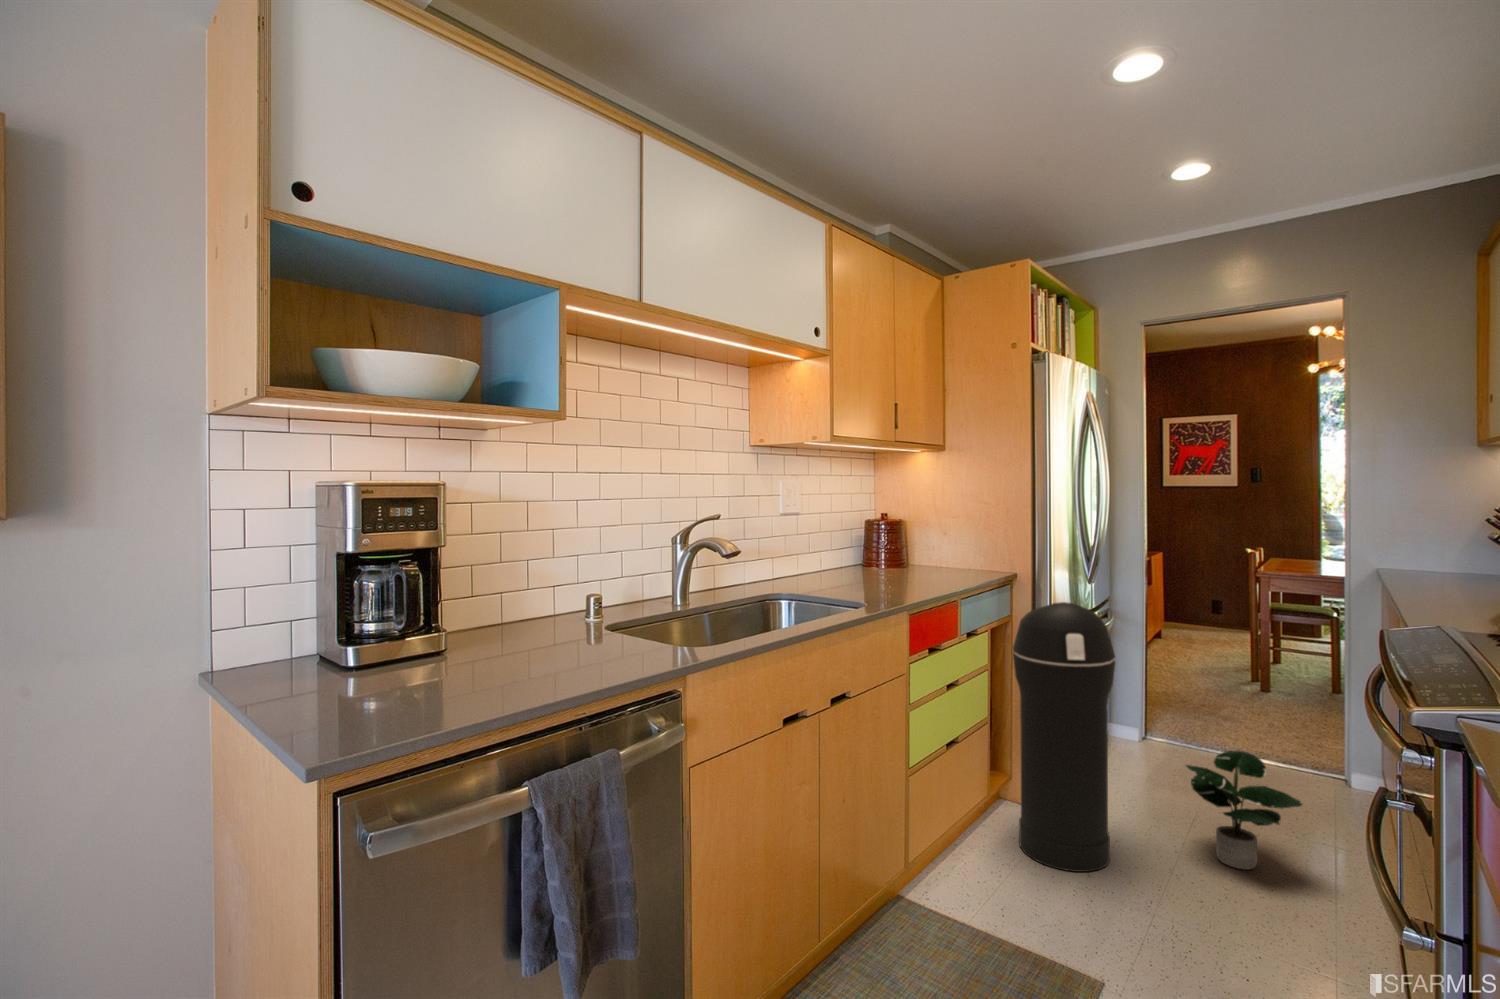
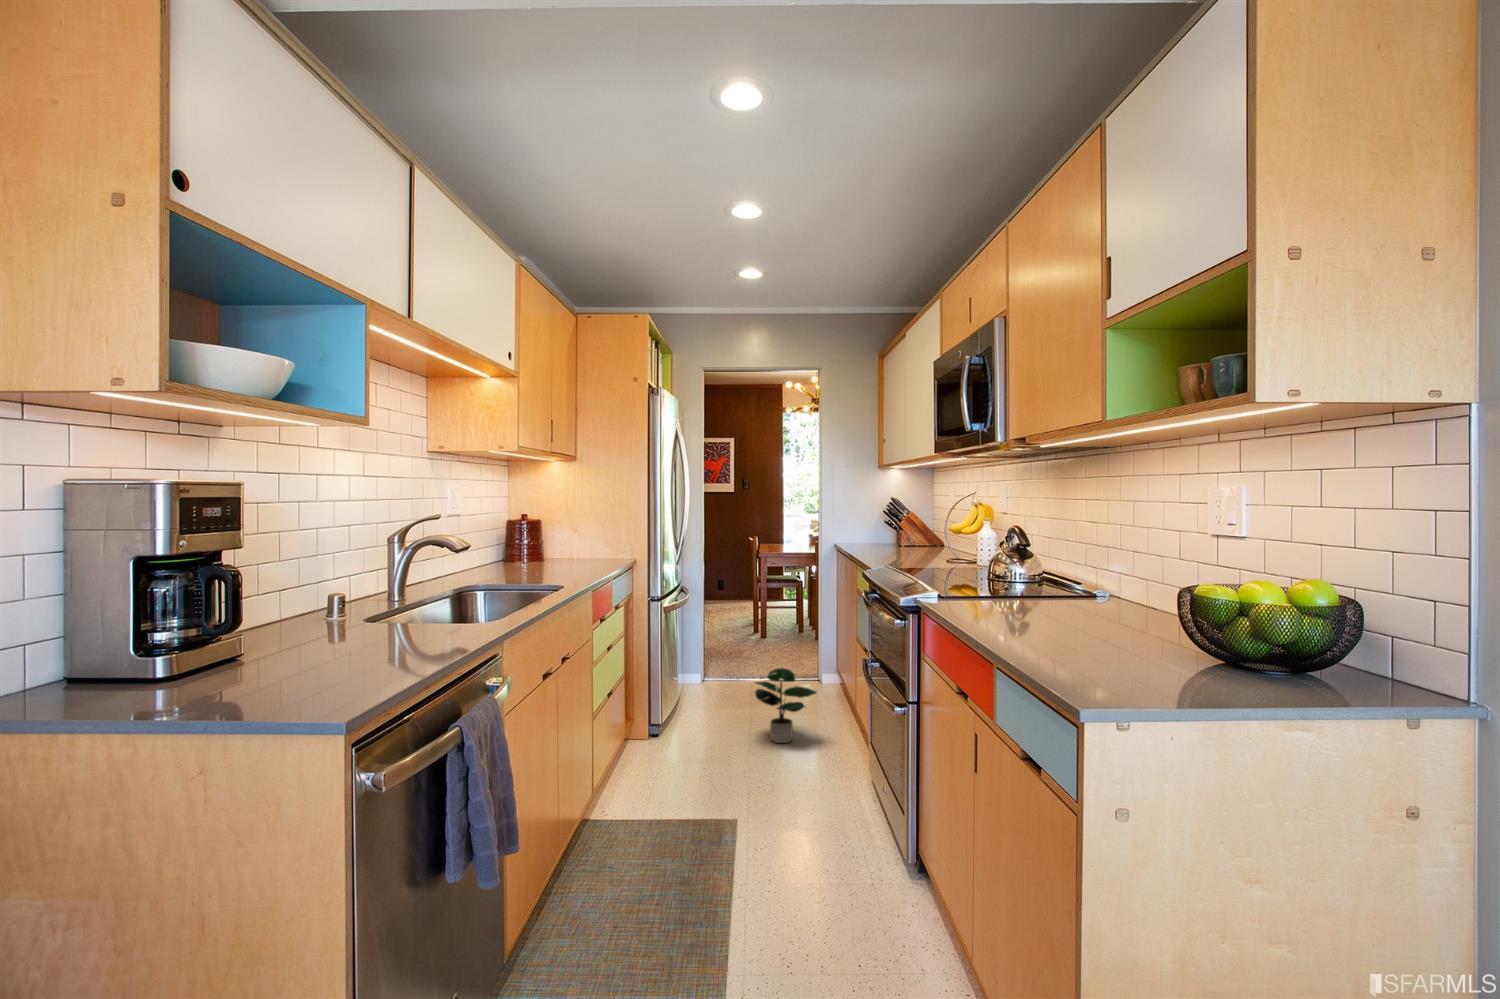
trash can: present [1013,602,1115,872] -> none [648,577,718,772]

